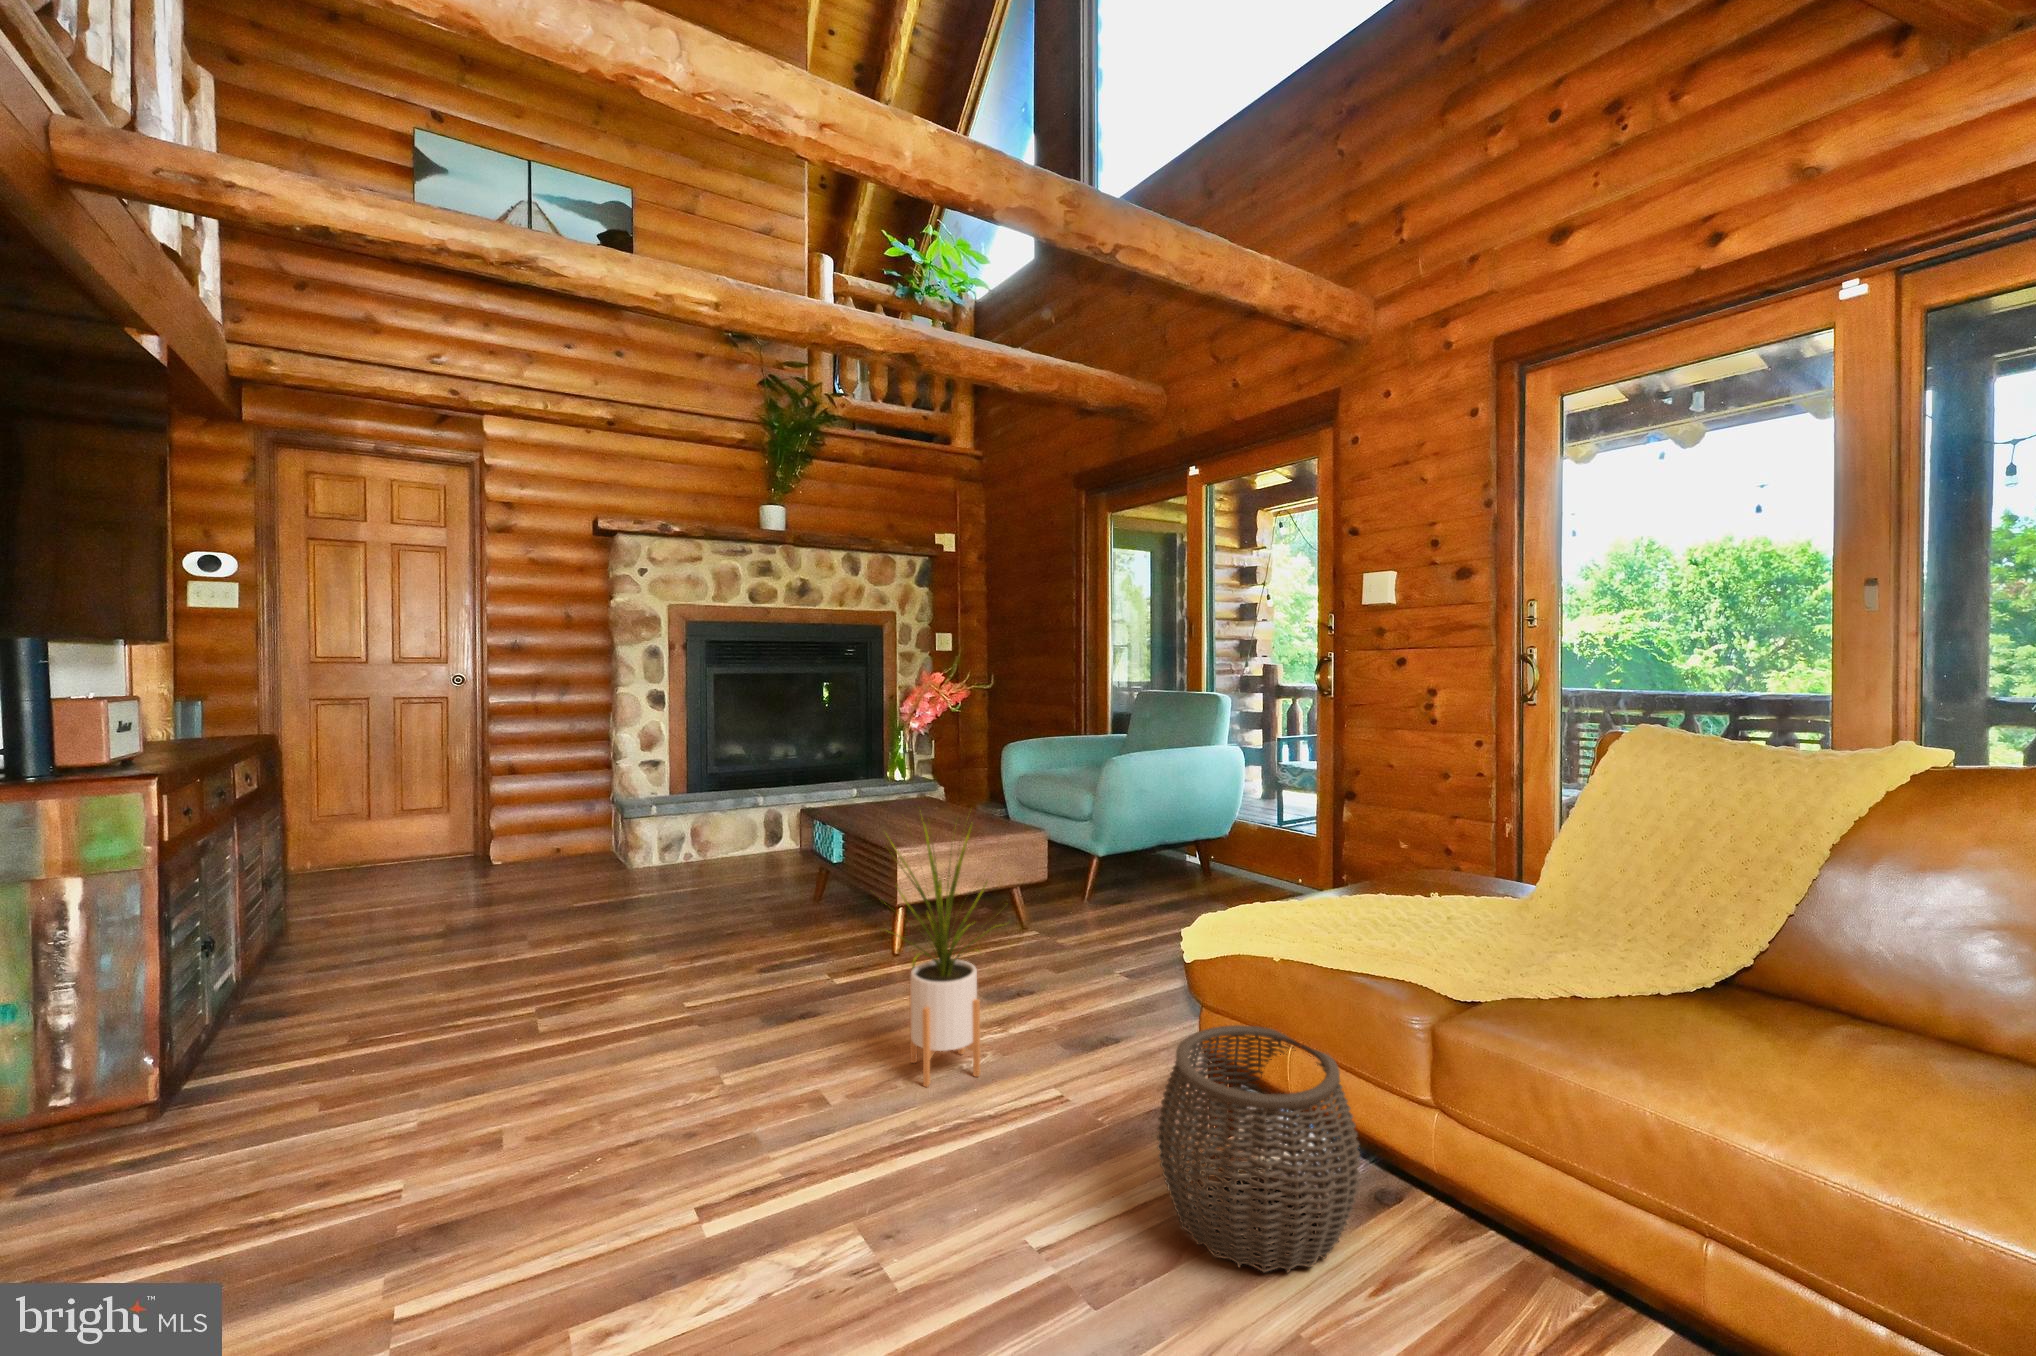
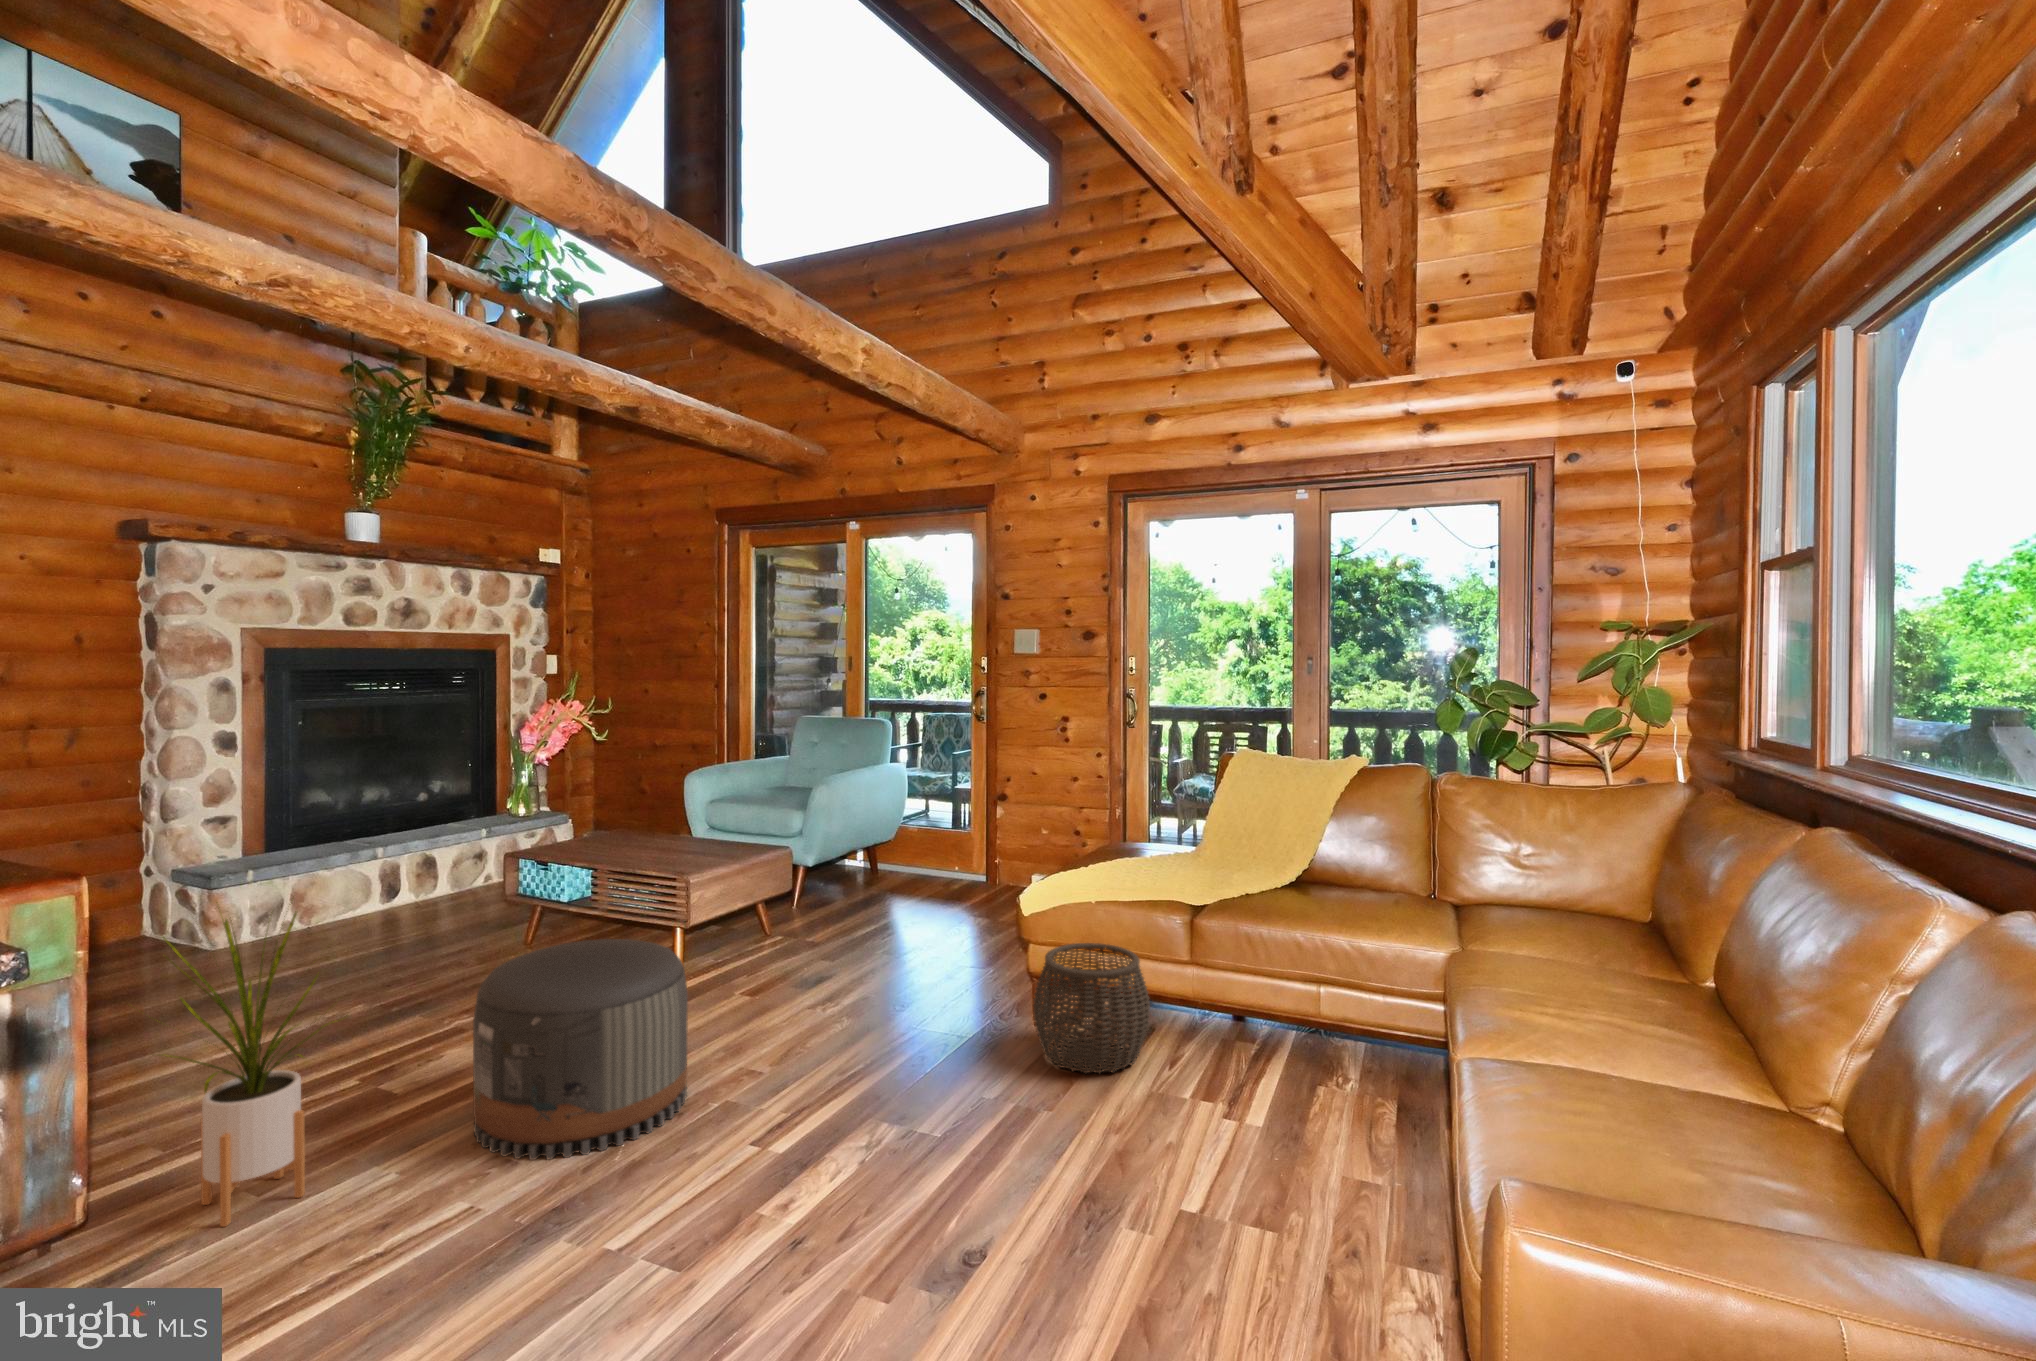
house plant: present [886,819,994,1087] -> present [163,908,347,1227]
pouf: none [501,908,745,1163] -> present [473,939,688,1160]

